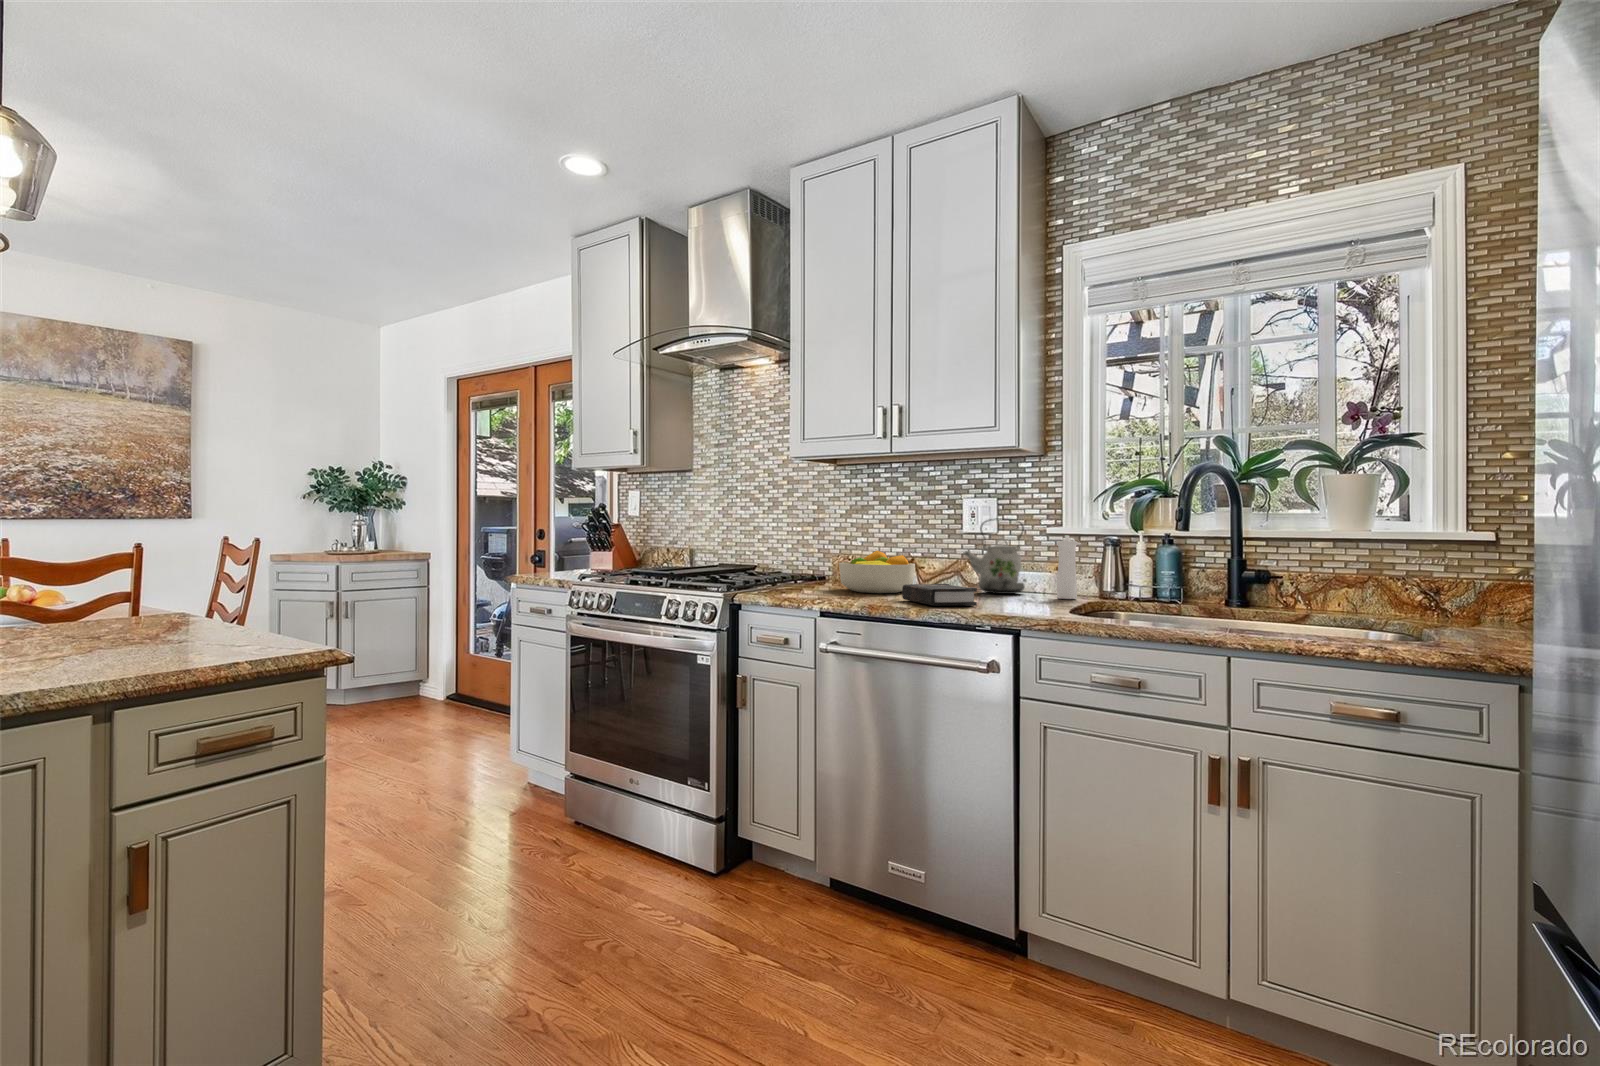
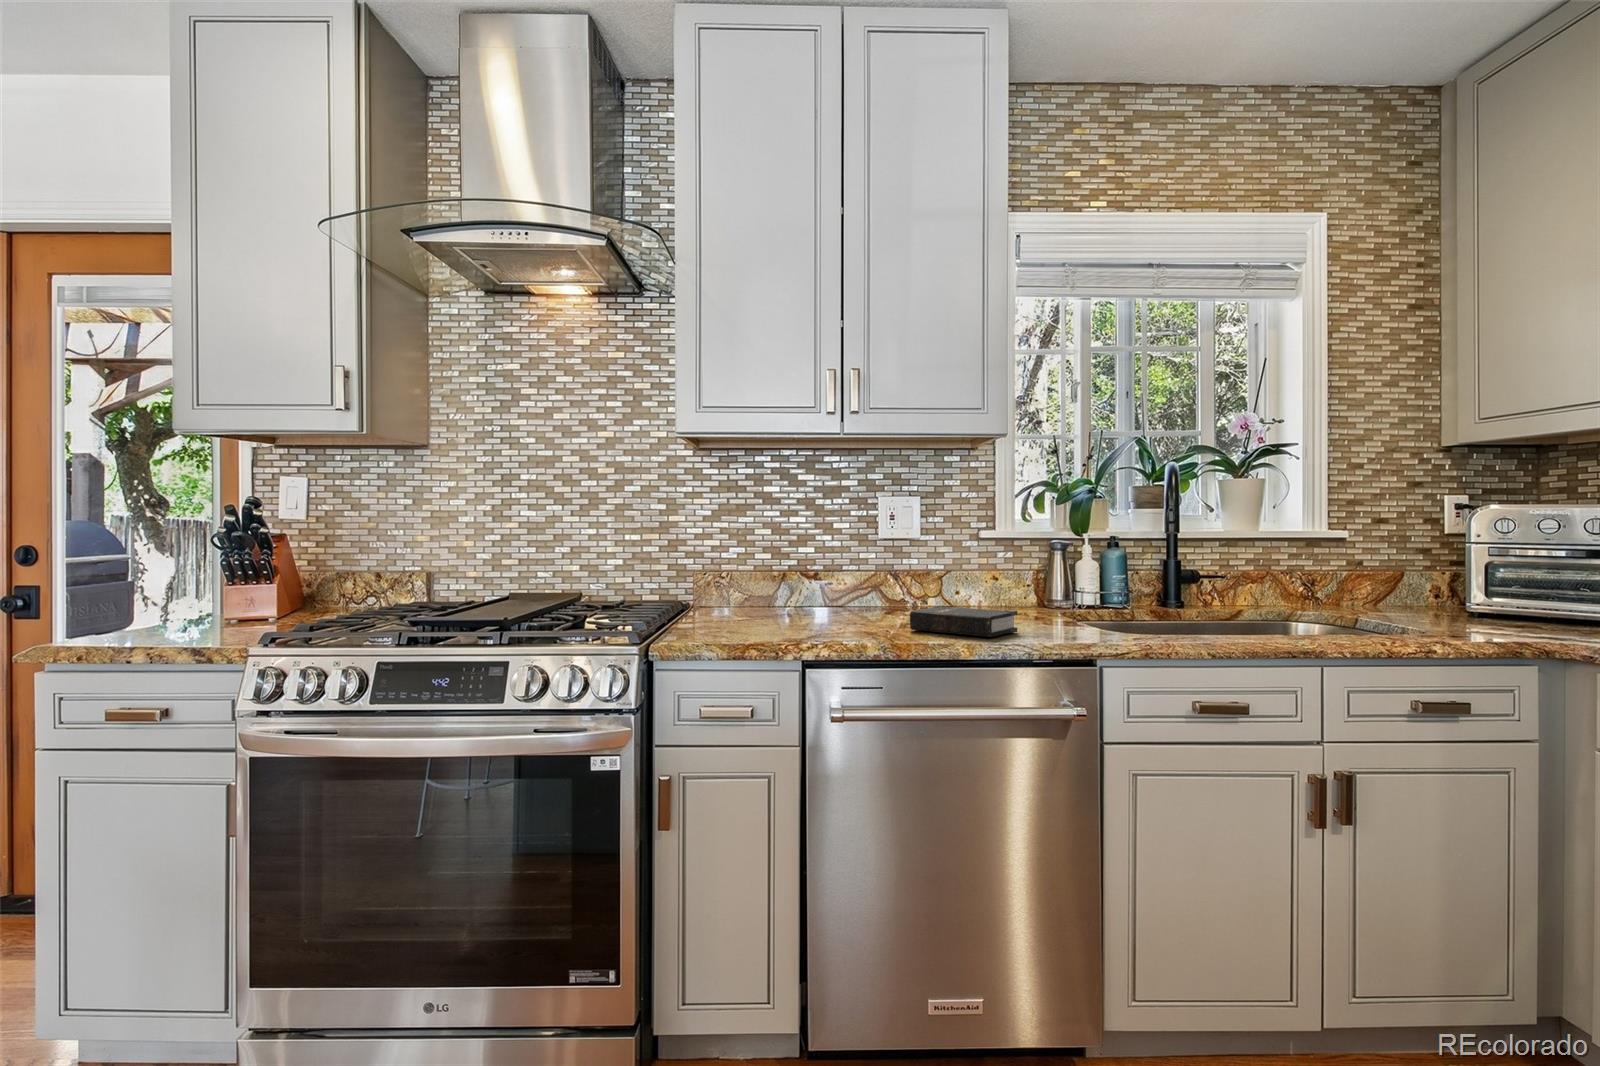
kettle: present [963,519,1024,594] -> none [890,521,959,610]
pepper mill: present [1057,535,1081,599] -> none [1006,531,1030,612]
fruit bowl: present [839,551,915,593] -> none [754,564,865,622]

